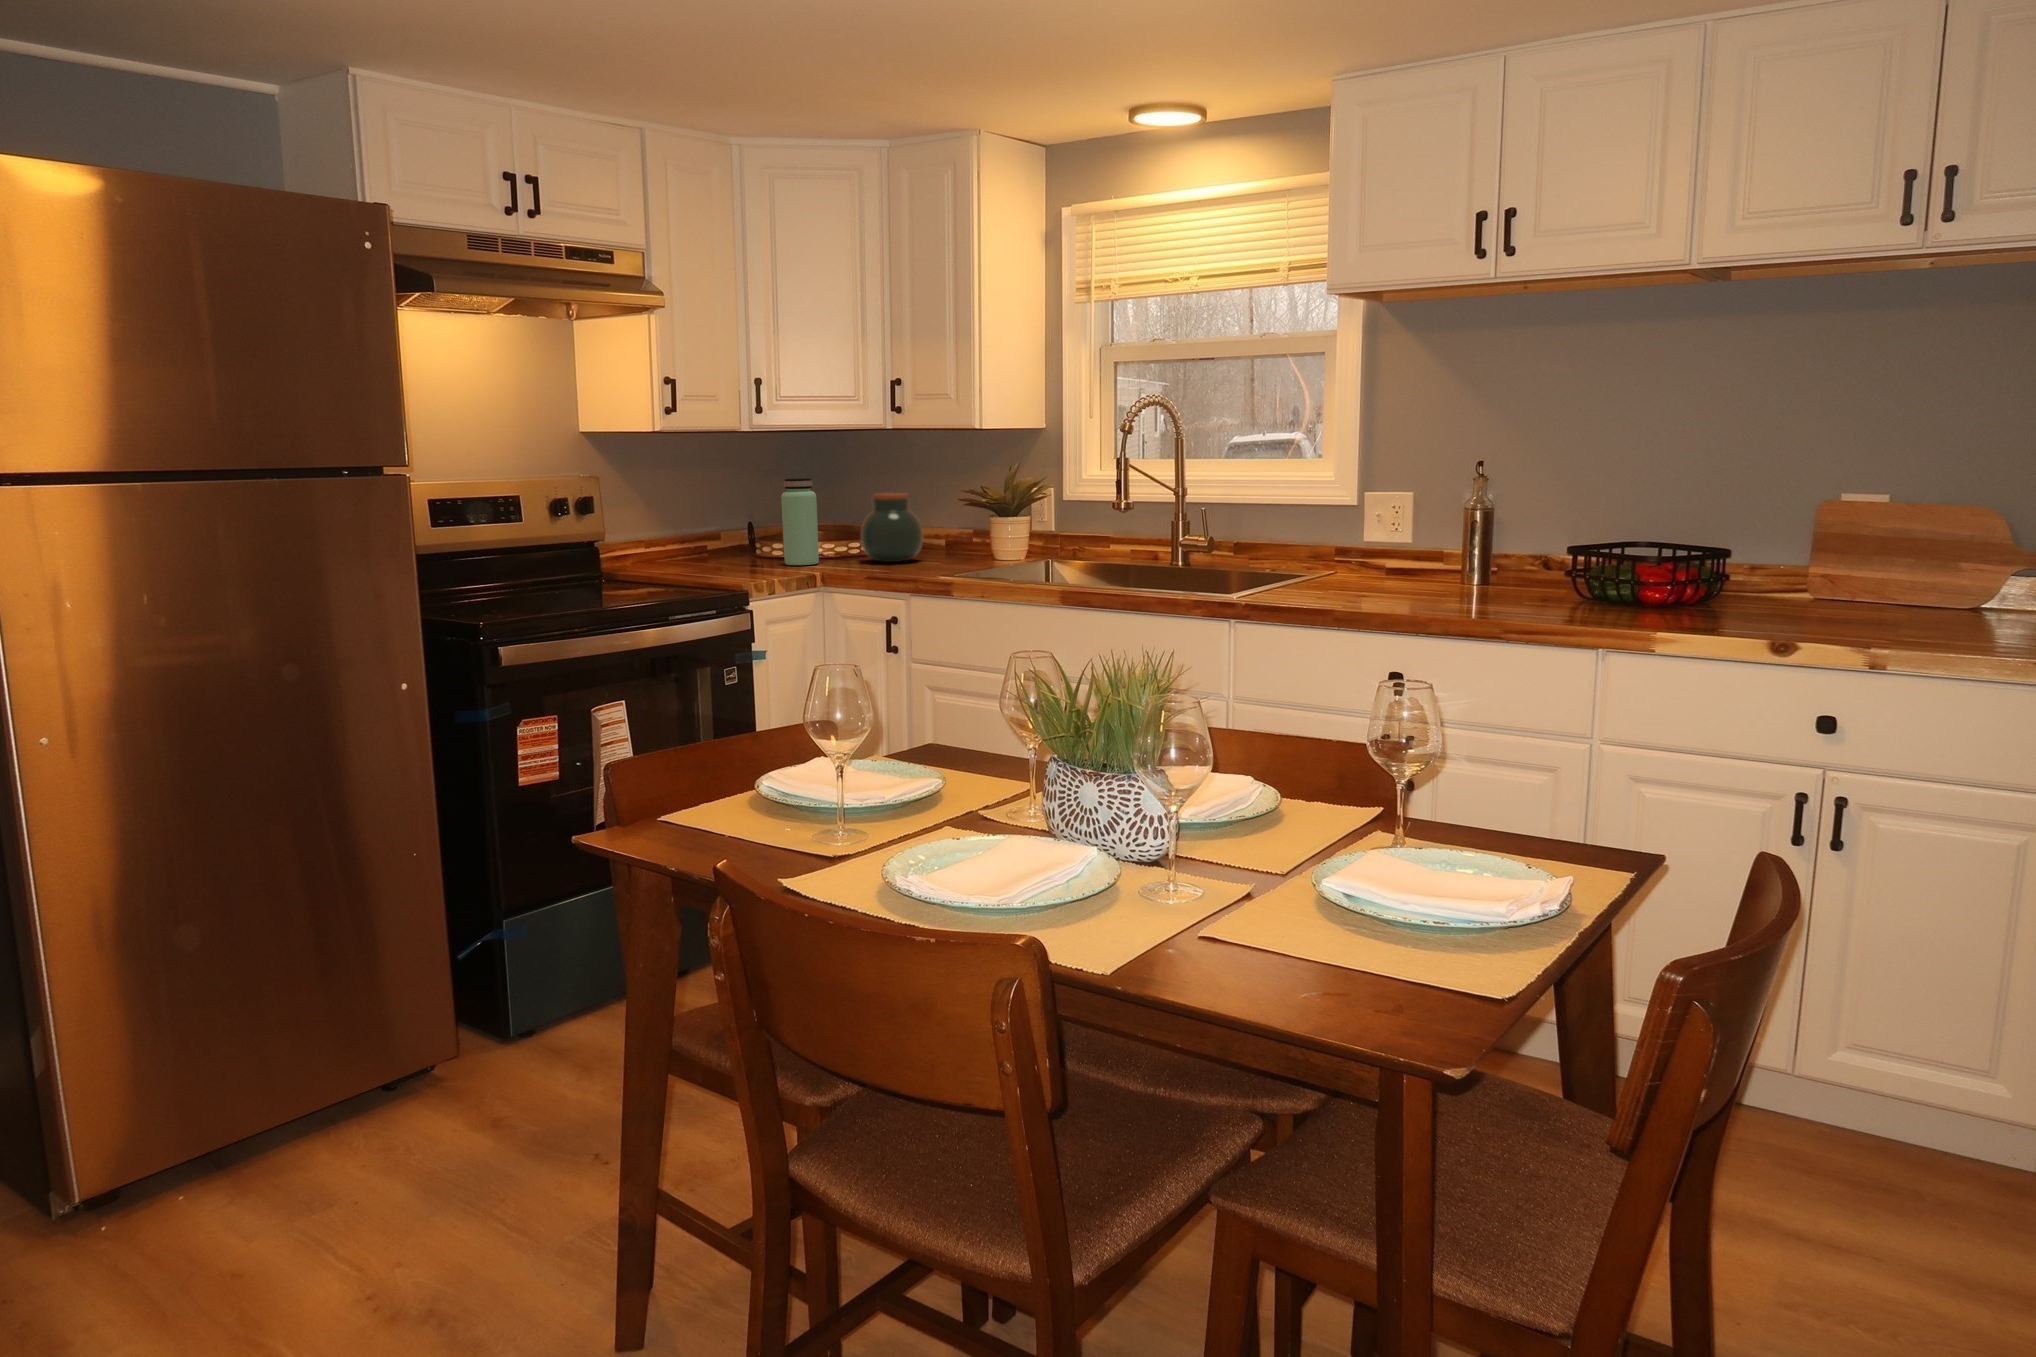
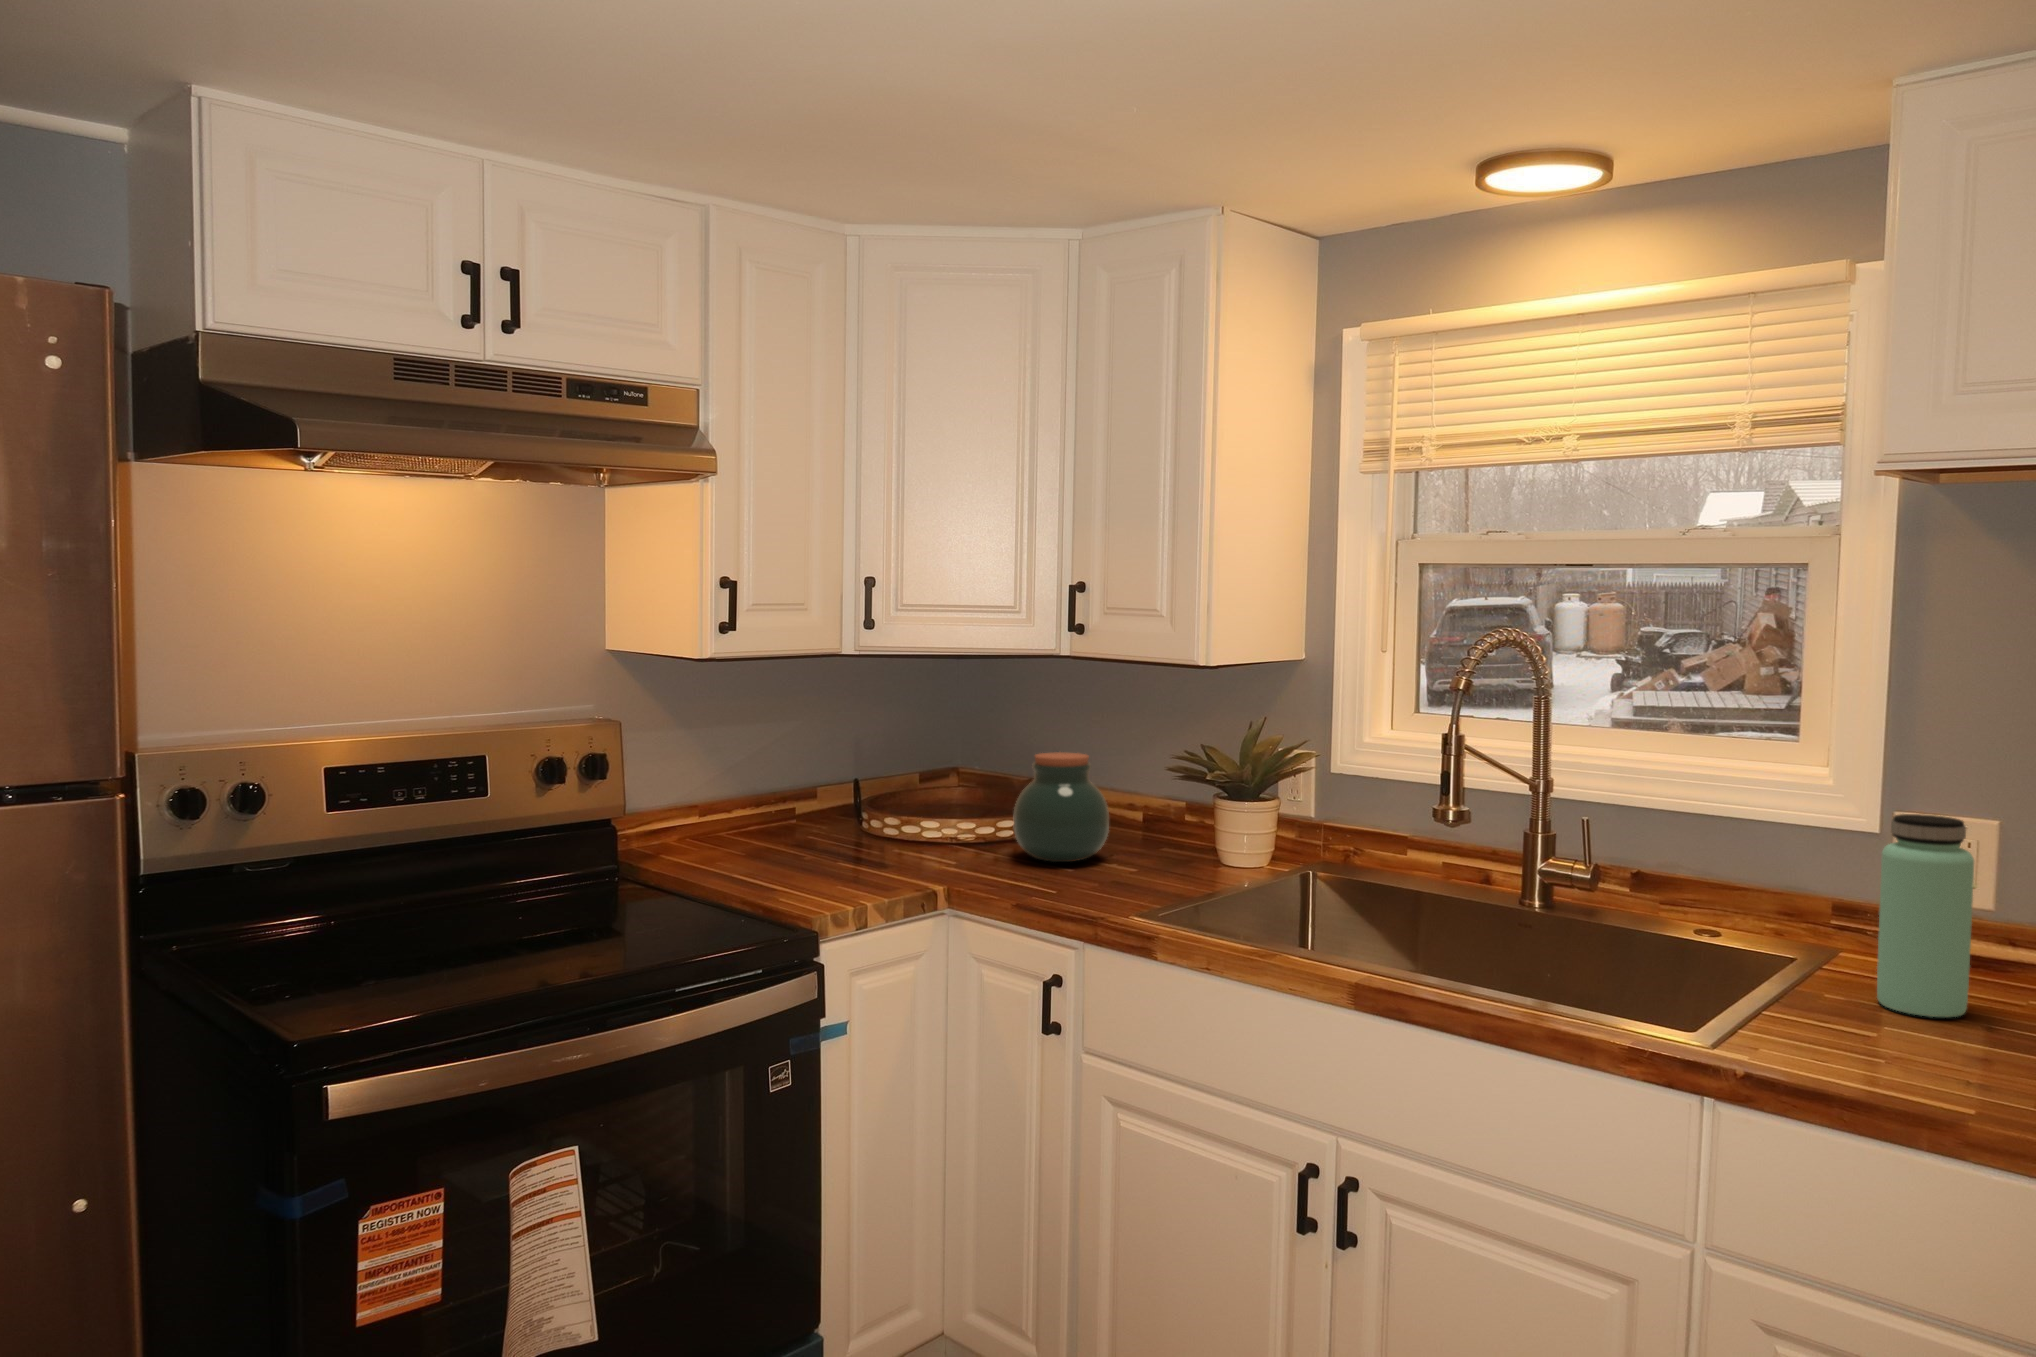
bottle: present [781,478,819,565] -> present [1877,814,1974,1017]

